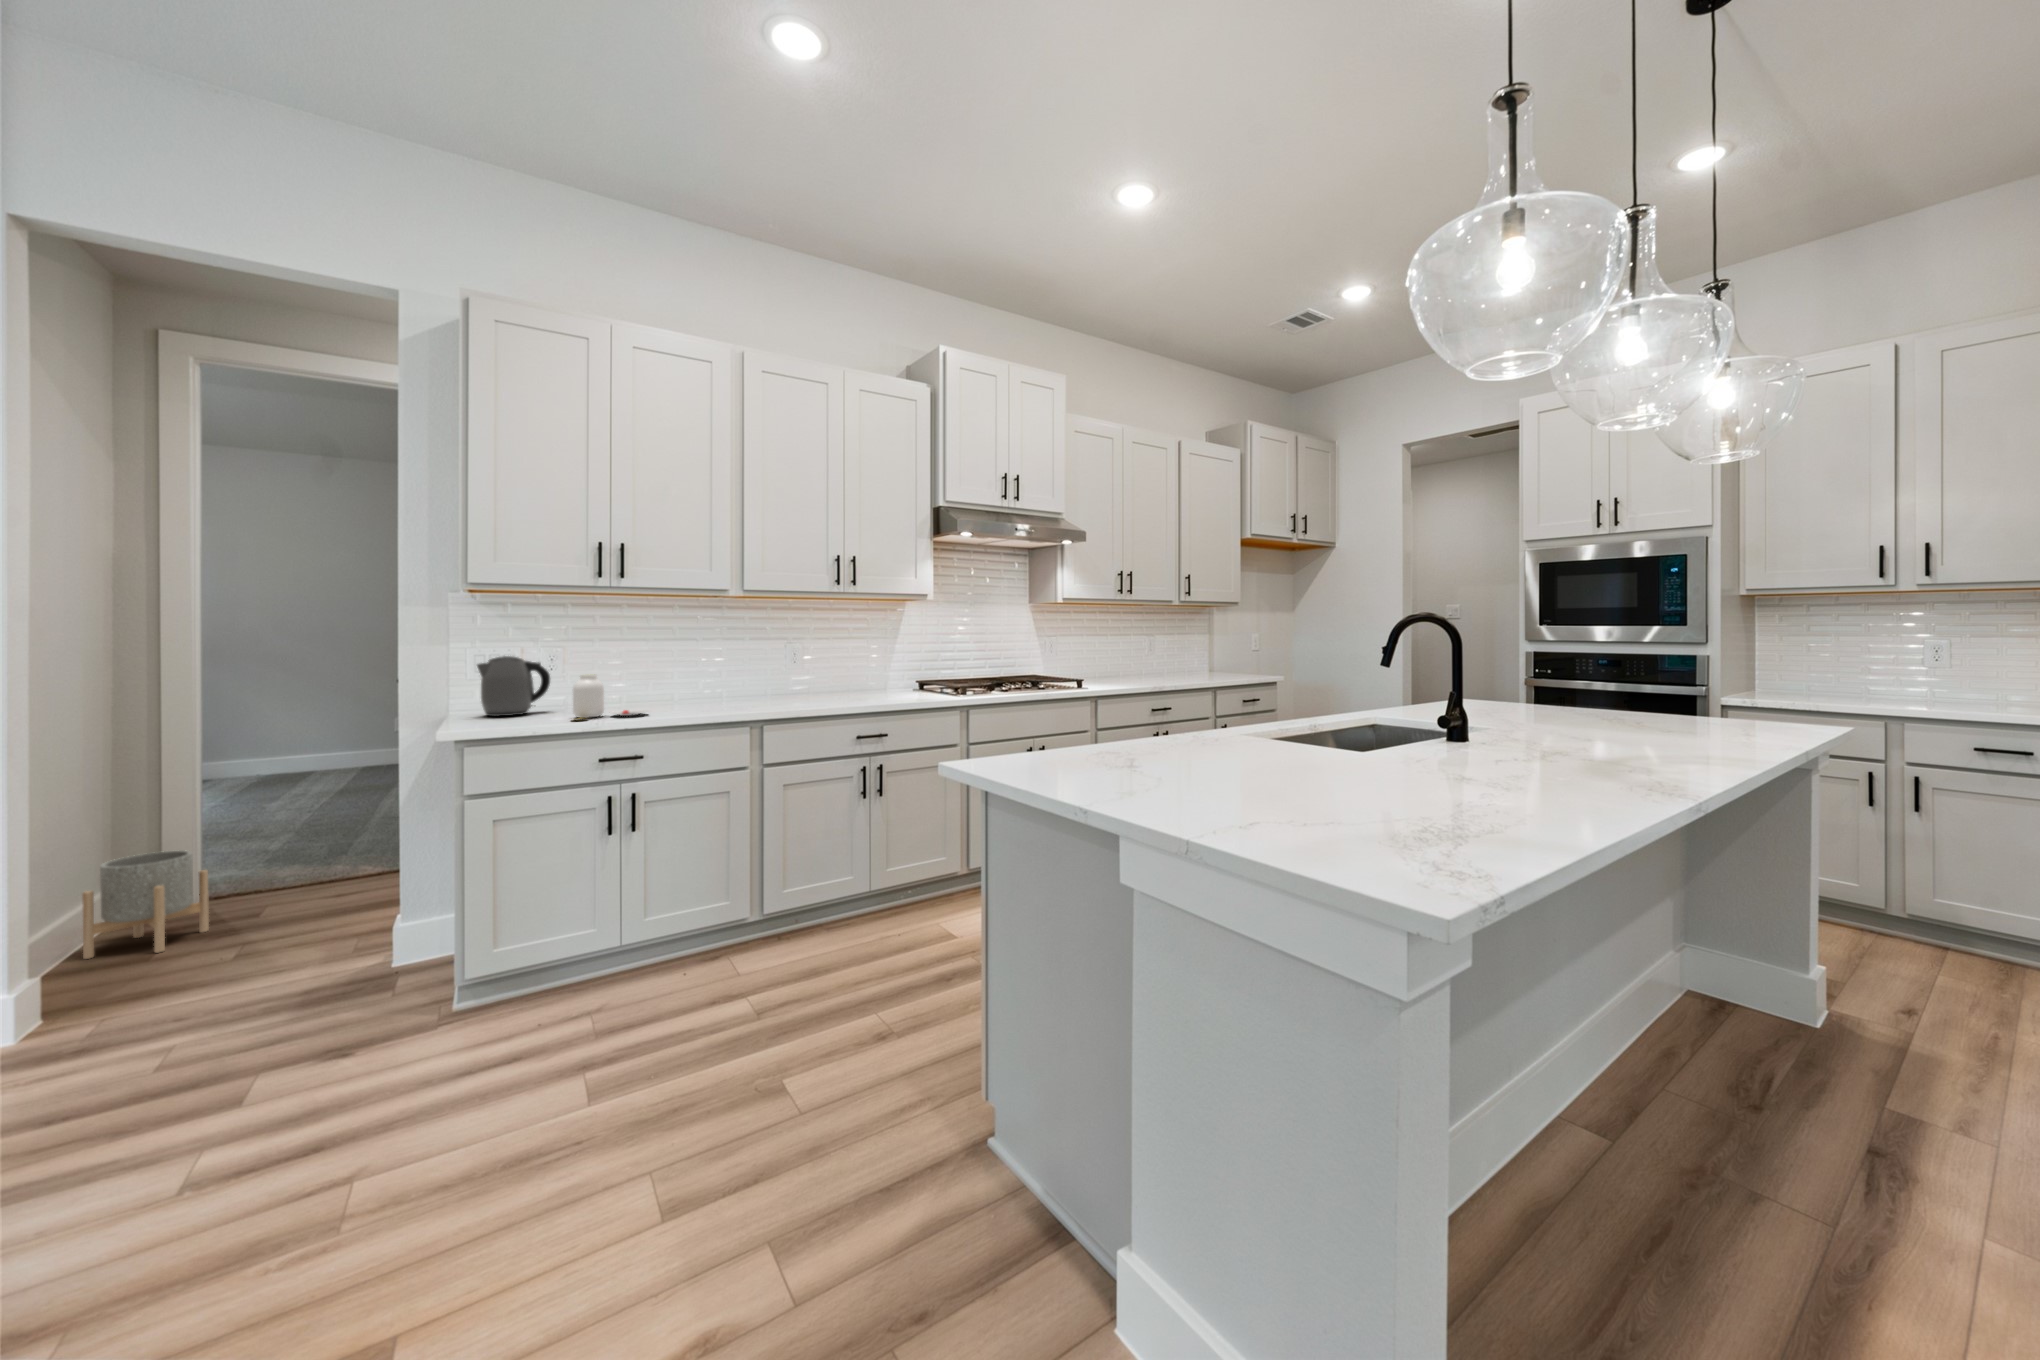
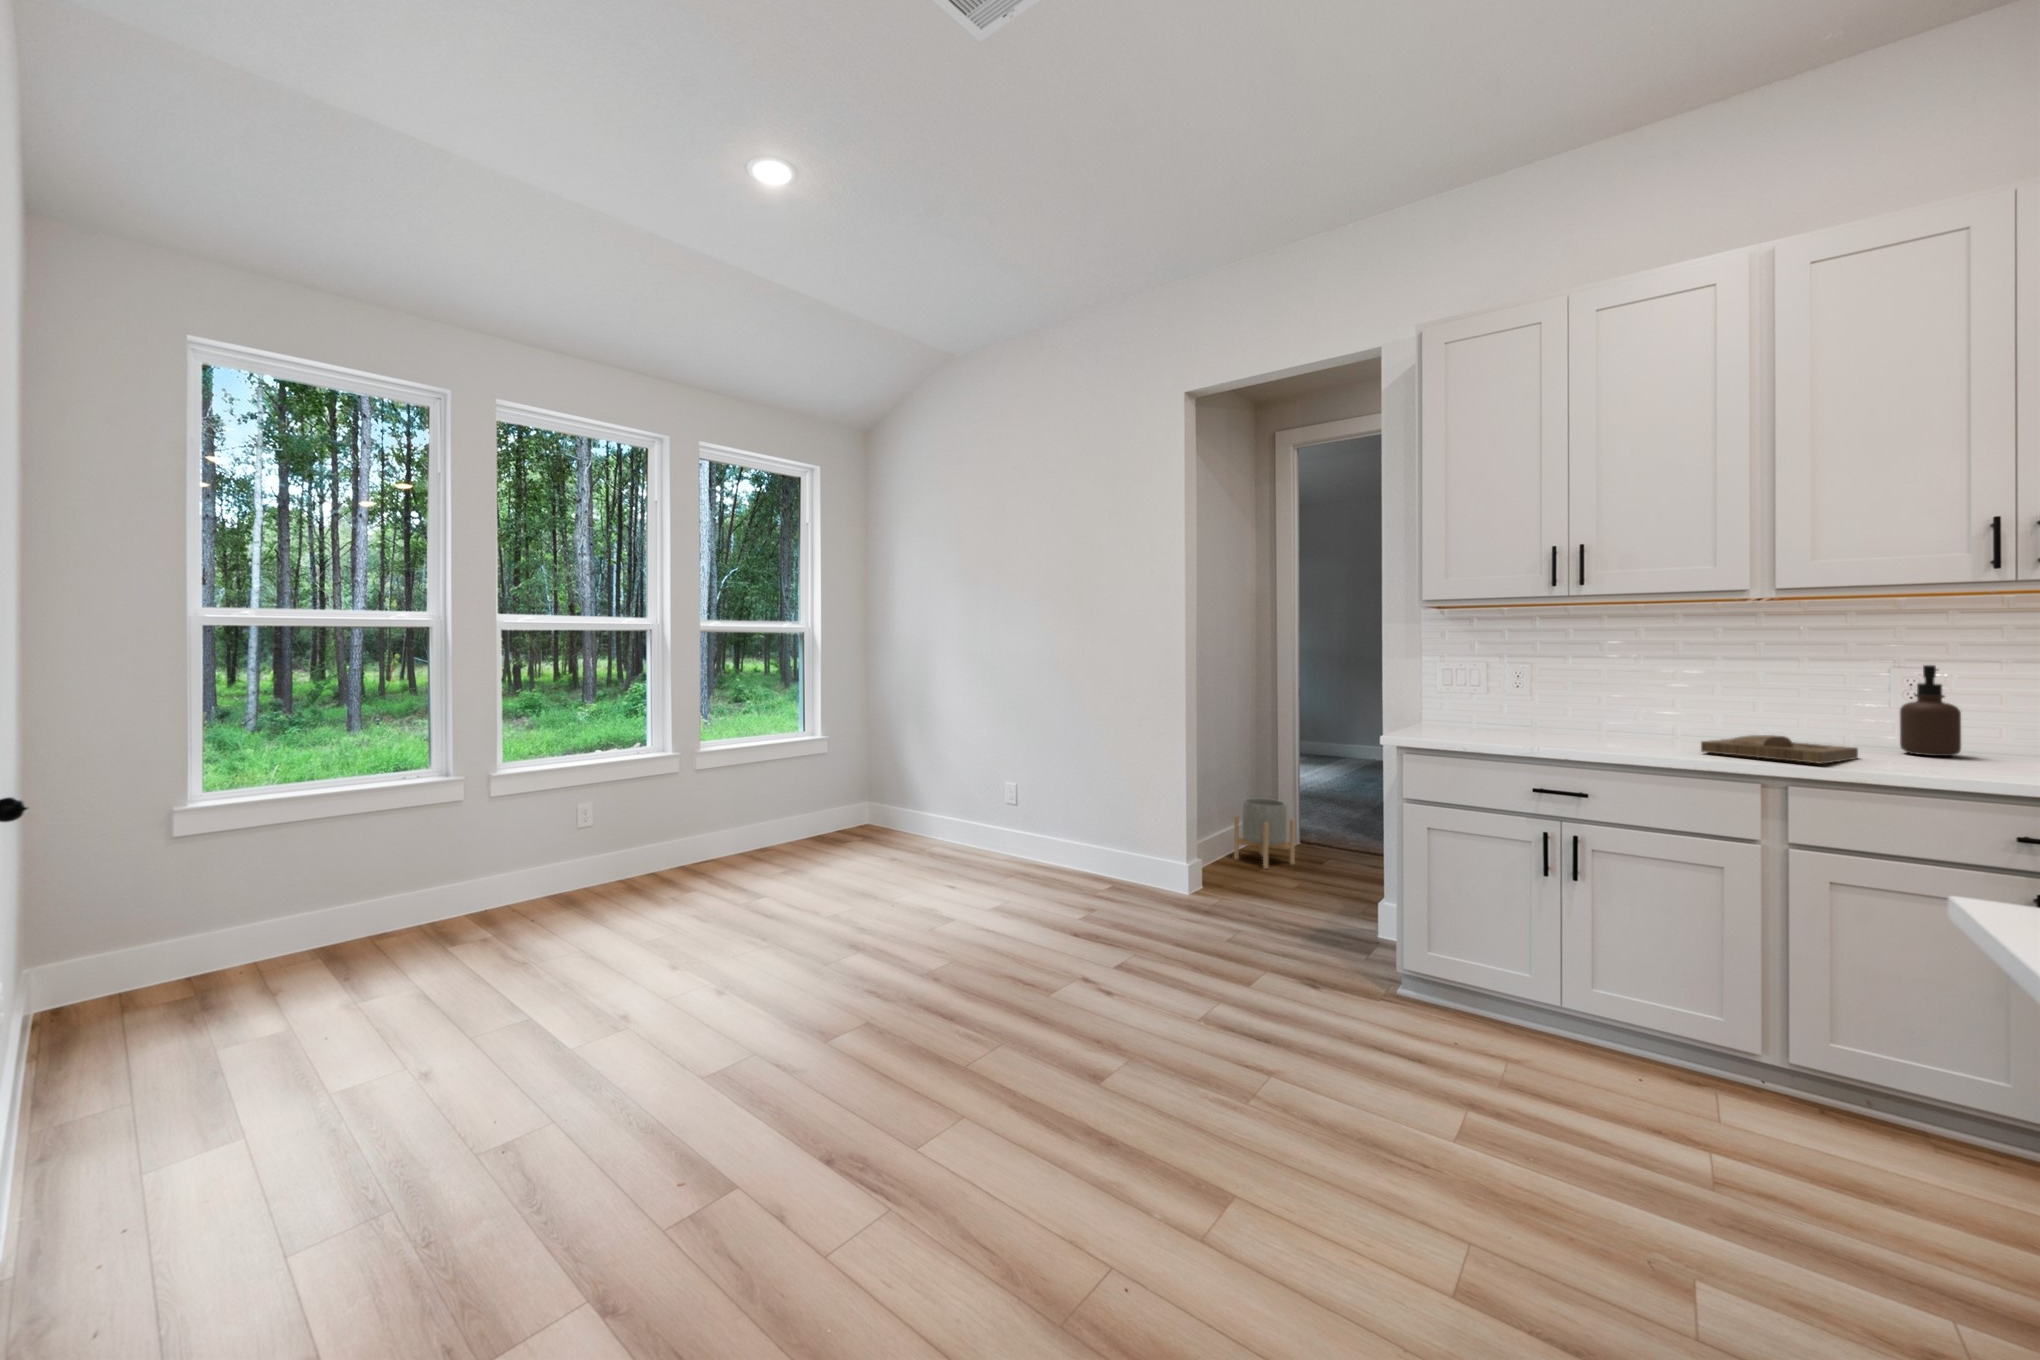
soap dispenser: none [794,640,820,696] -> present [1900,665,1961,756]
kettle: present [477,656,550,716] -> none [1441,671,1513,730]
jar: present [573,674,646,719] -> none [1518,694,1617,746]
tray: none [705,692,782,710] -> present [1701,735,1858,764]

